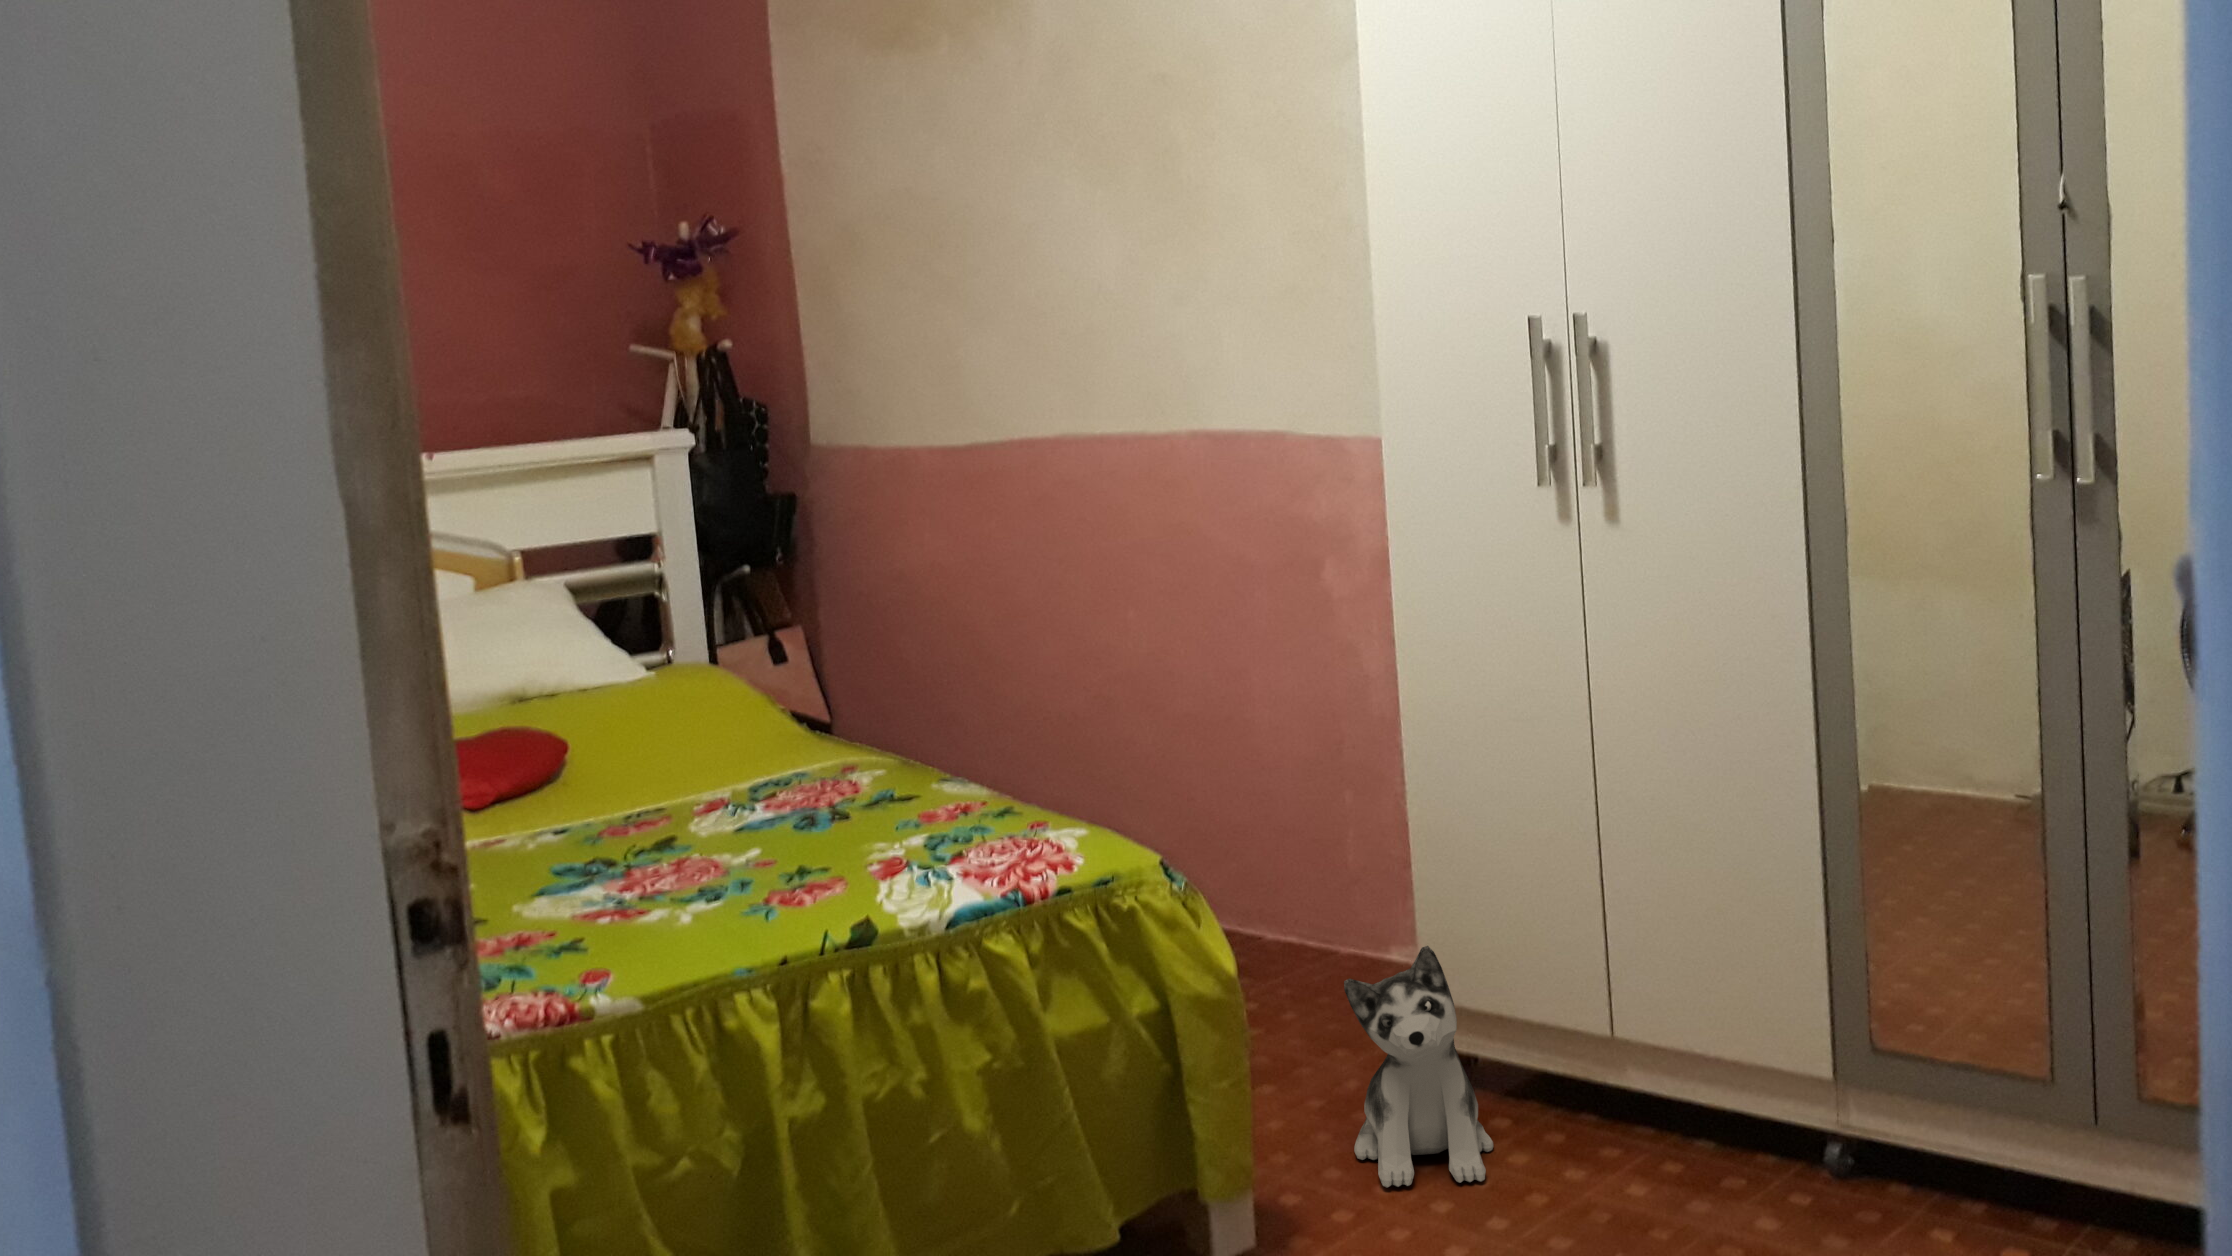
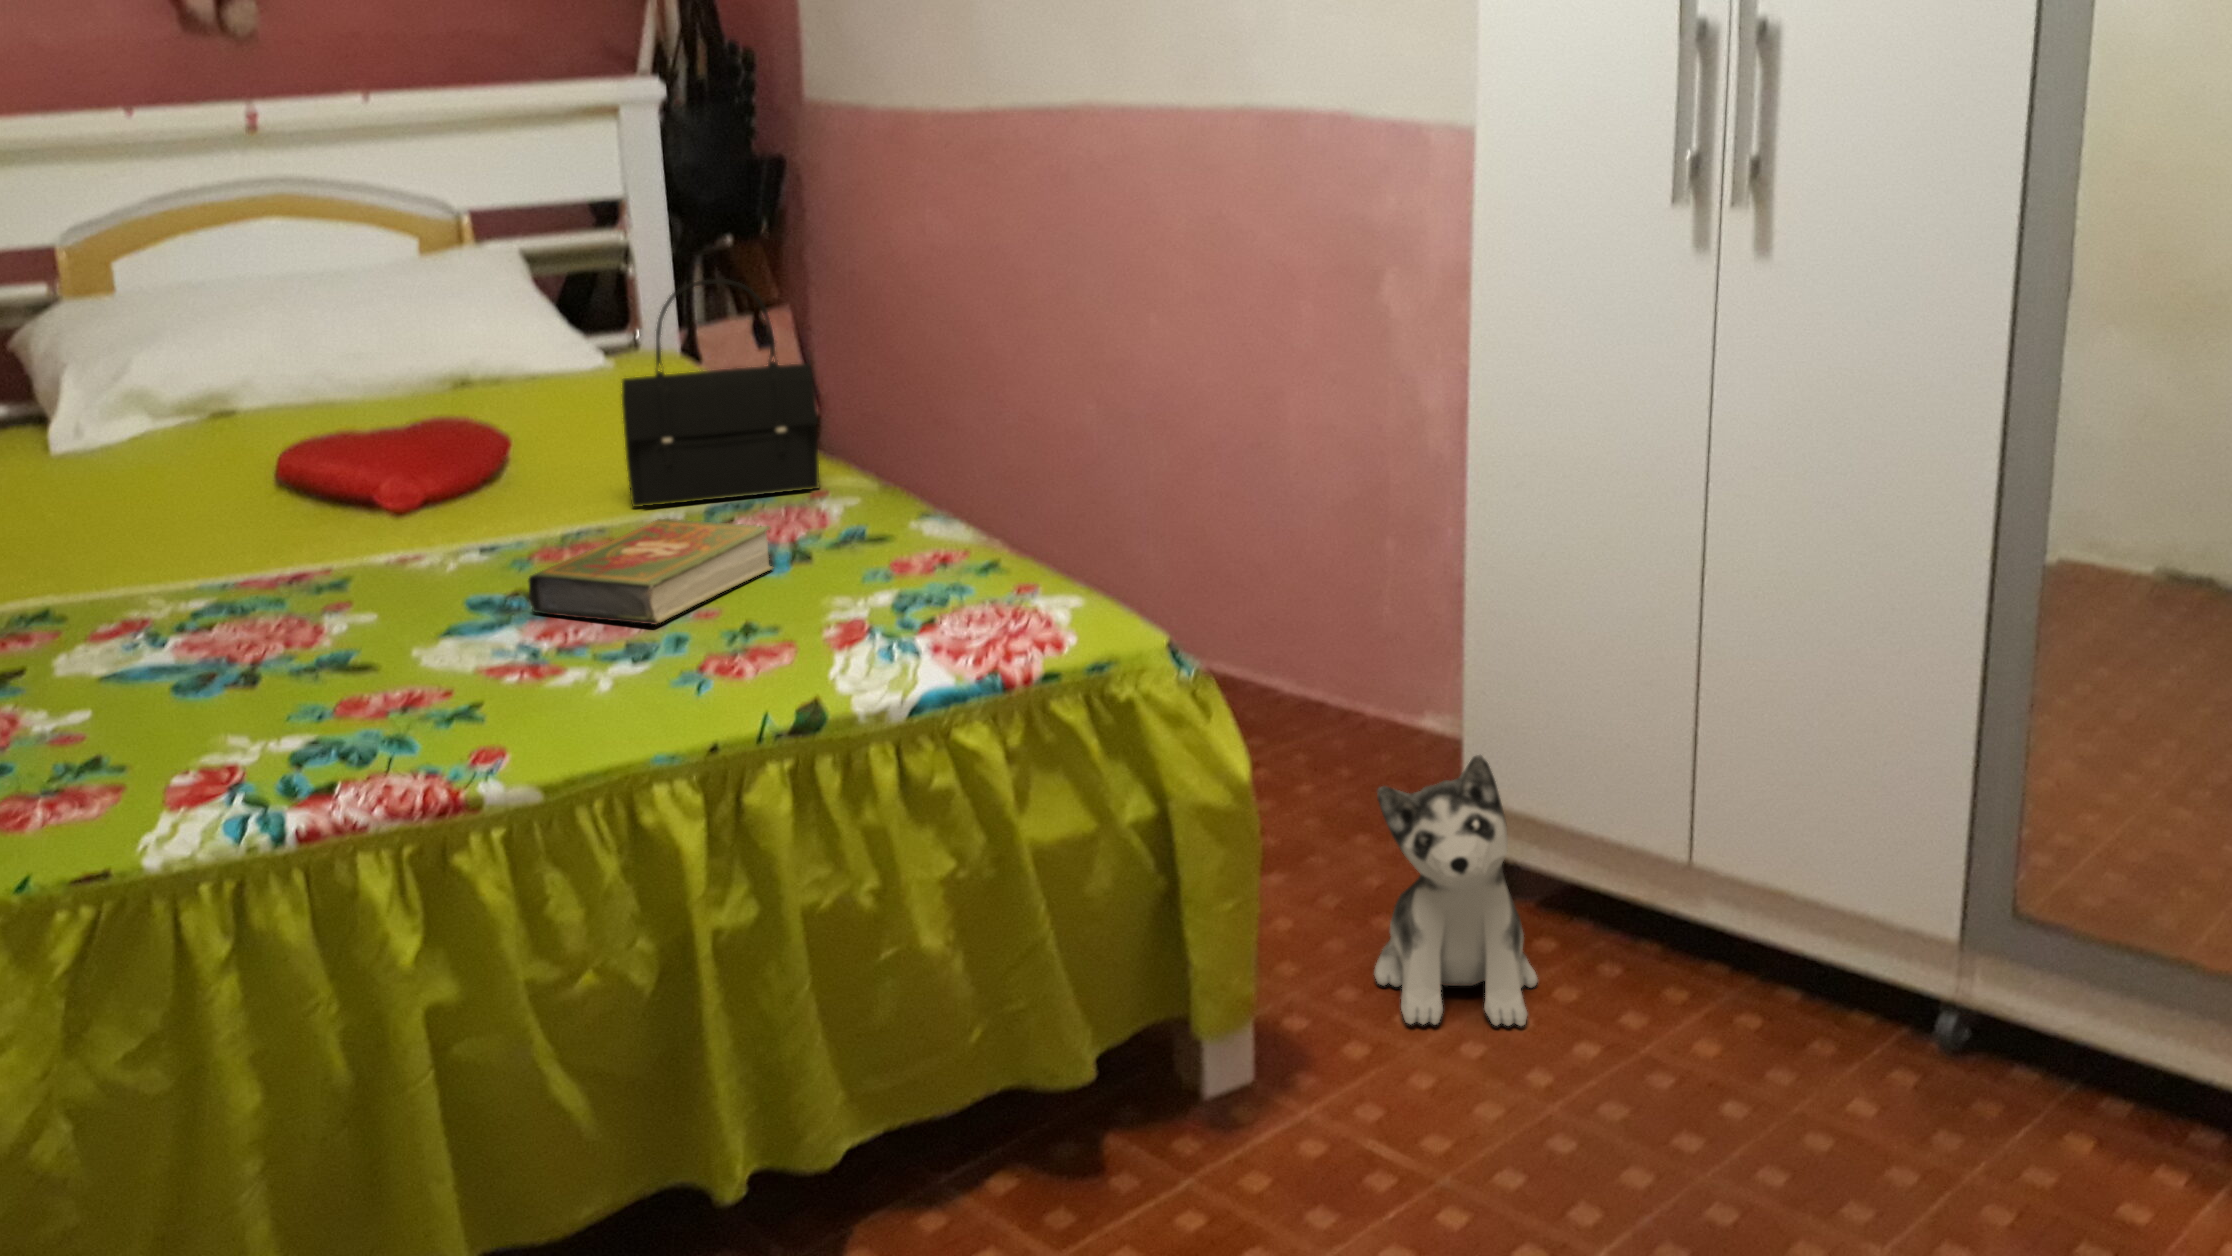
handbag: none [674,589,848,791] -> present [622,279,819,507]
book: none [608,789,817,874] -> present [528,518,773,624]

